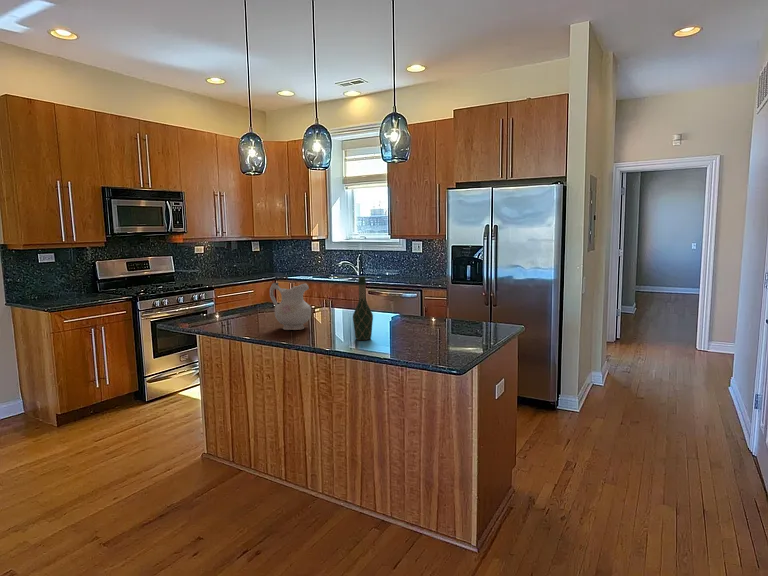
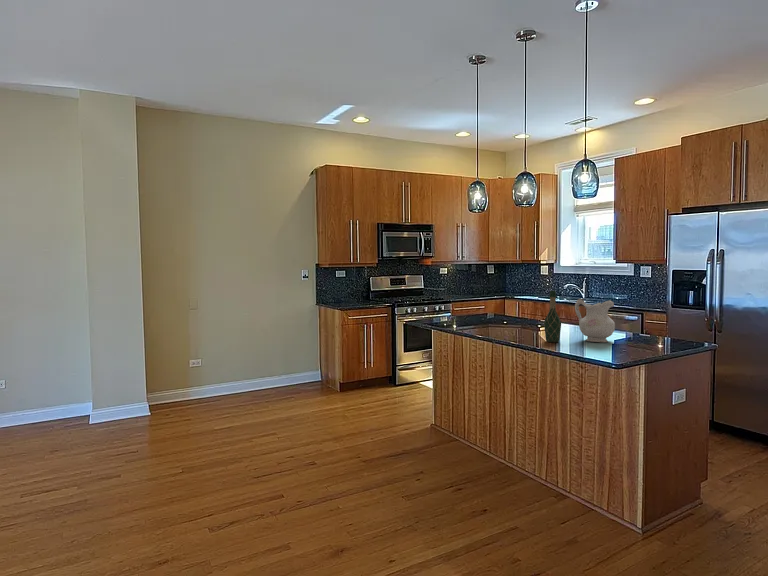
ceramic pitcher: present [270,283,311,330] -> present [575,298,615,342]

